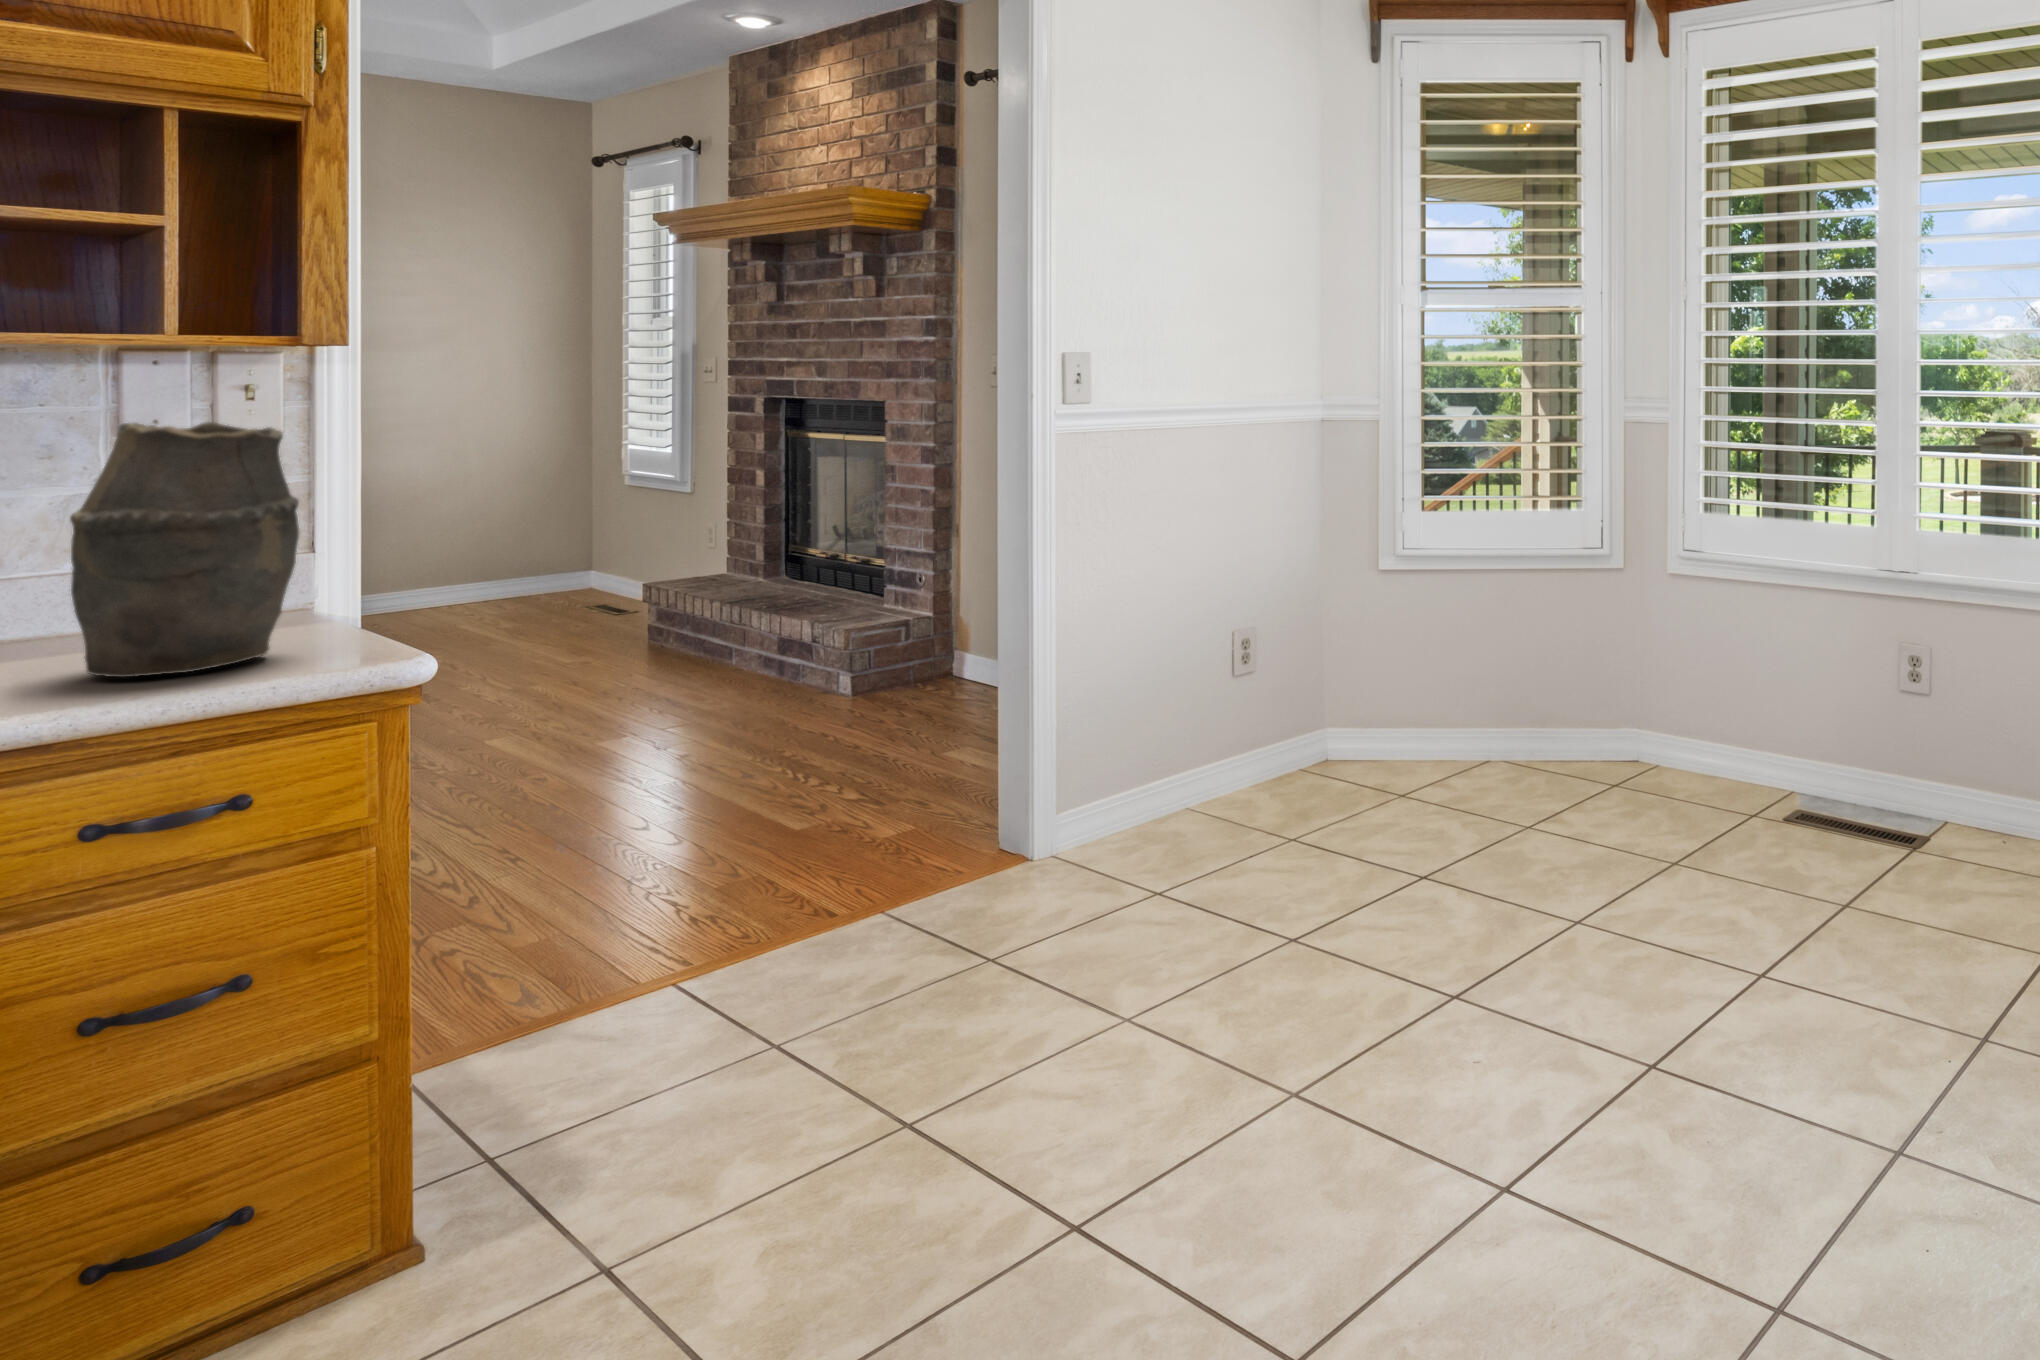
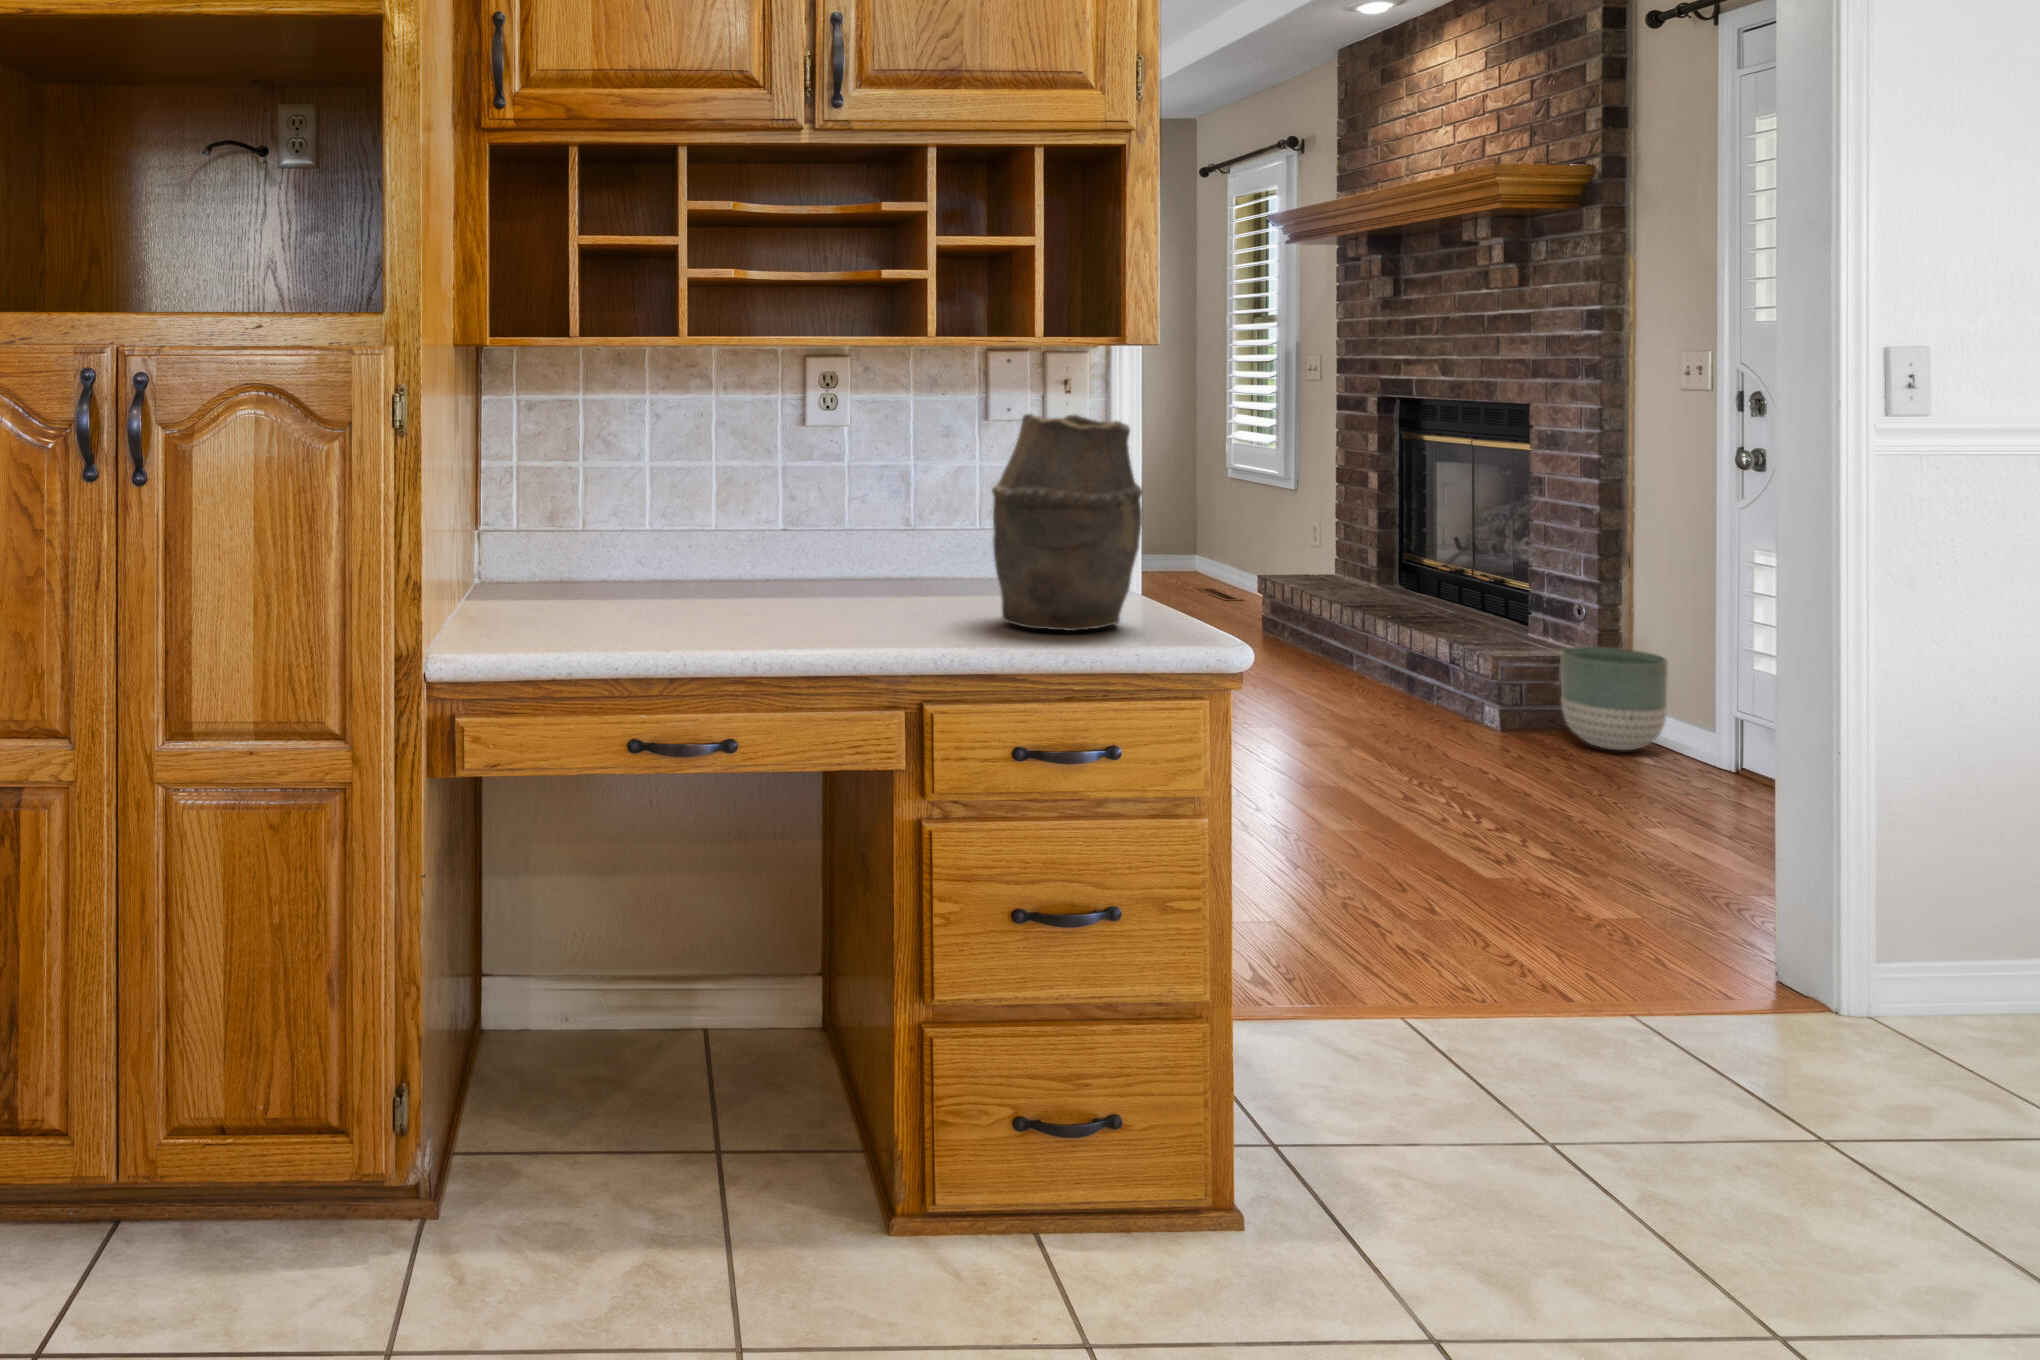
planter: none [901,605,984,692] -> present [1561,647,1668,751]

